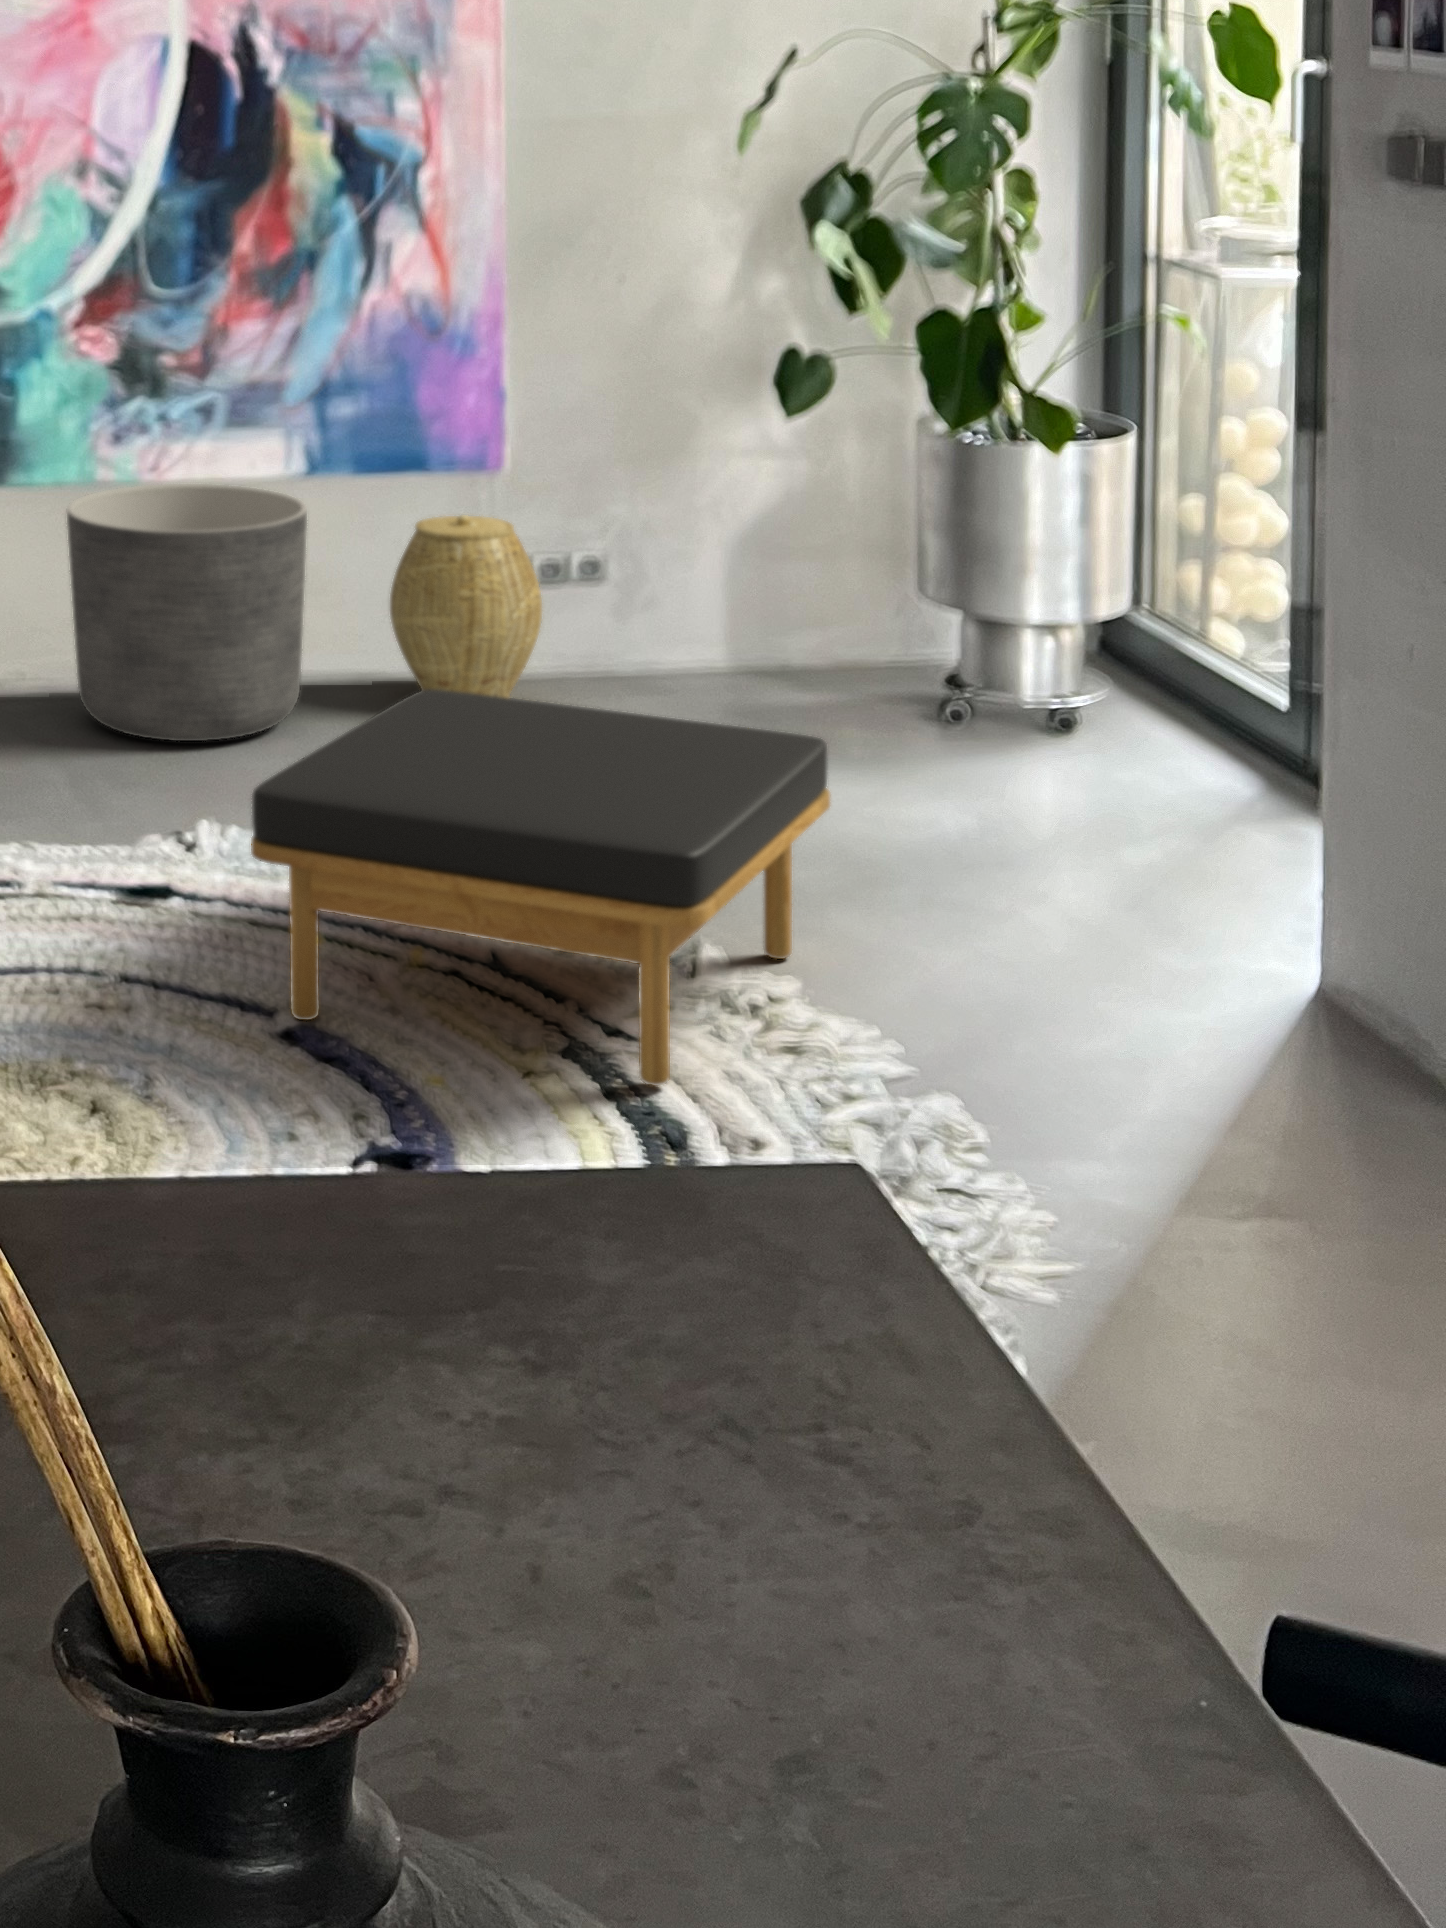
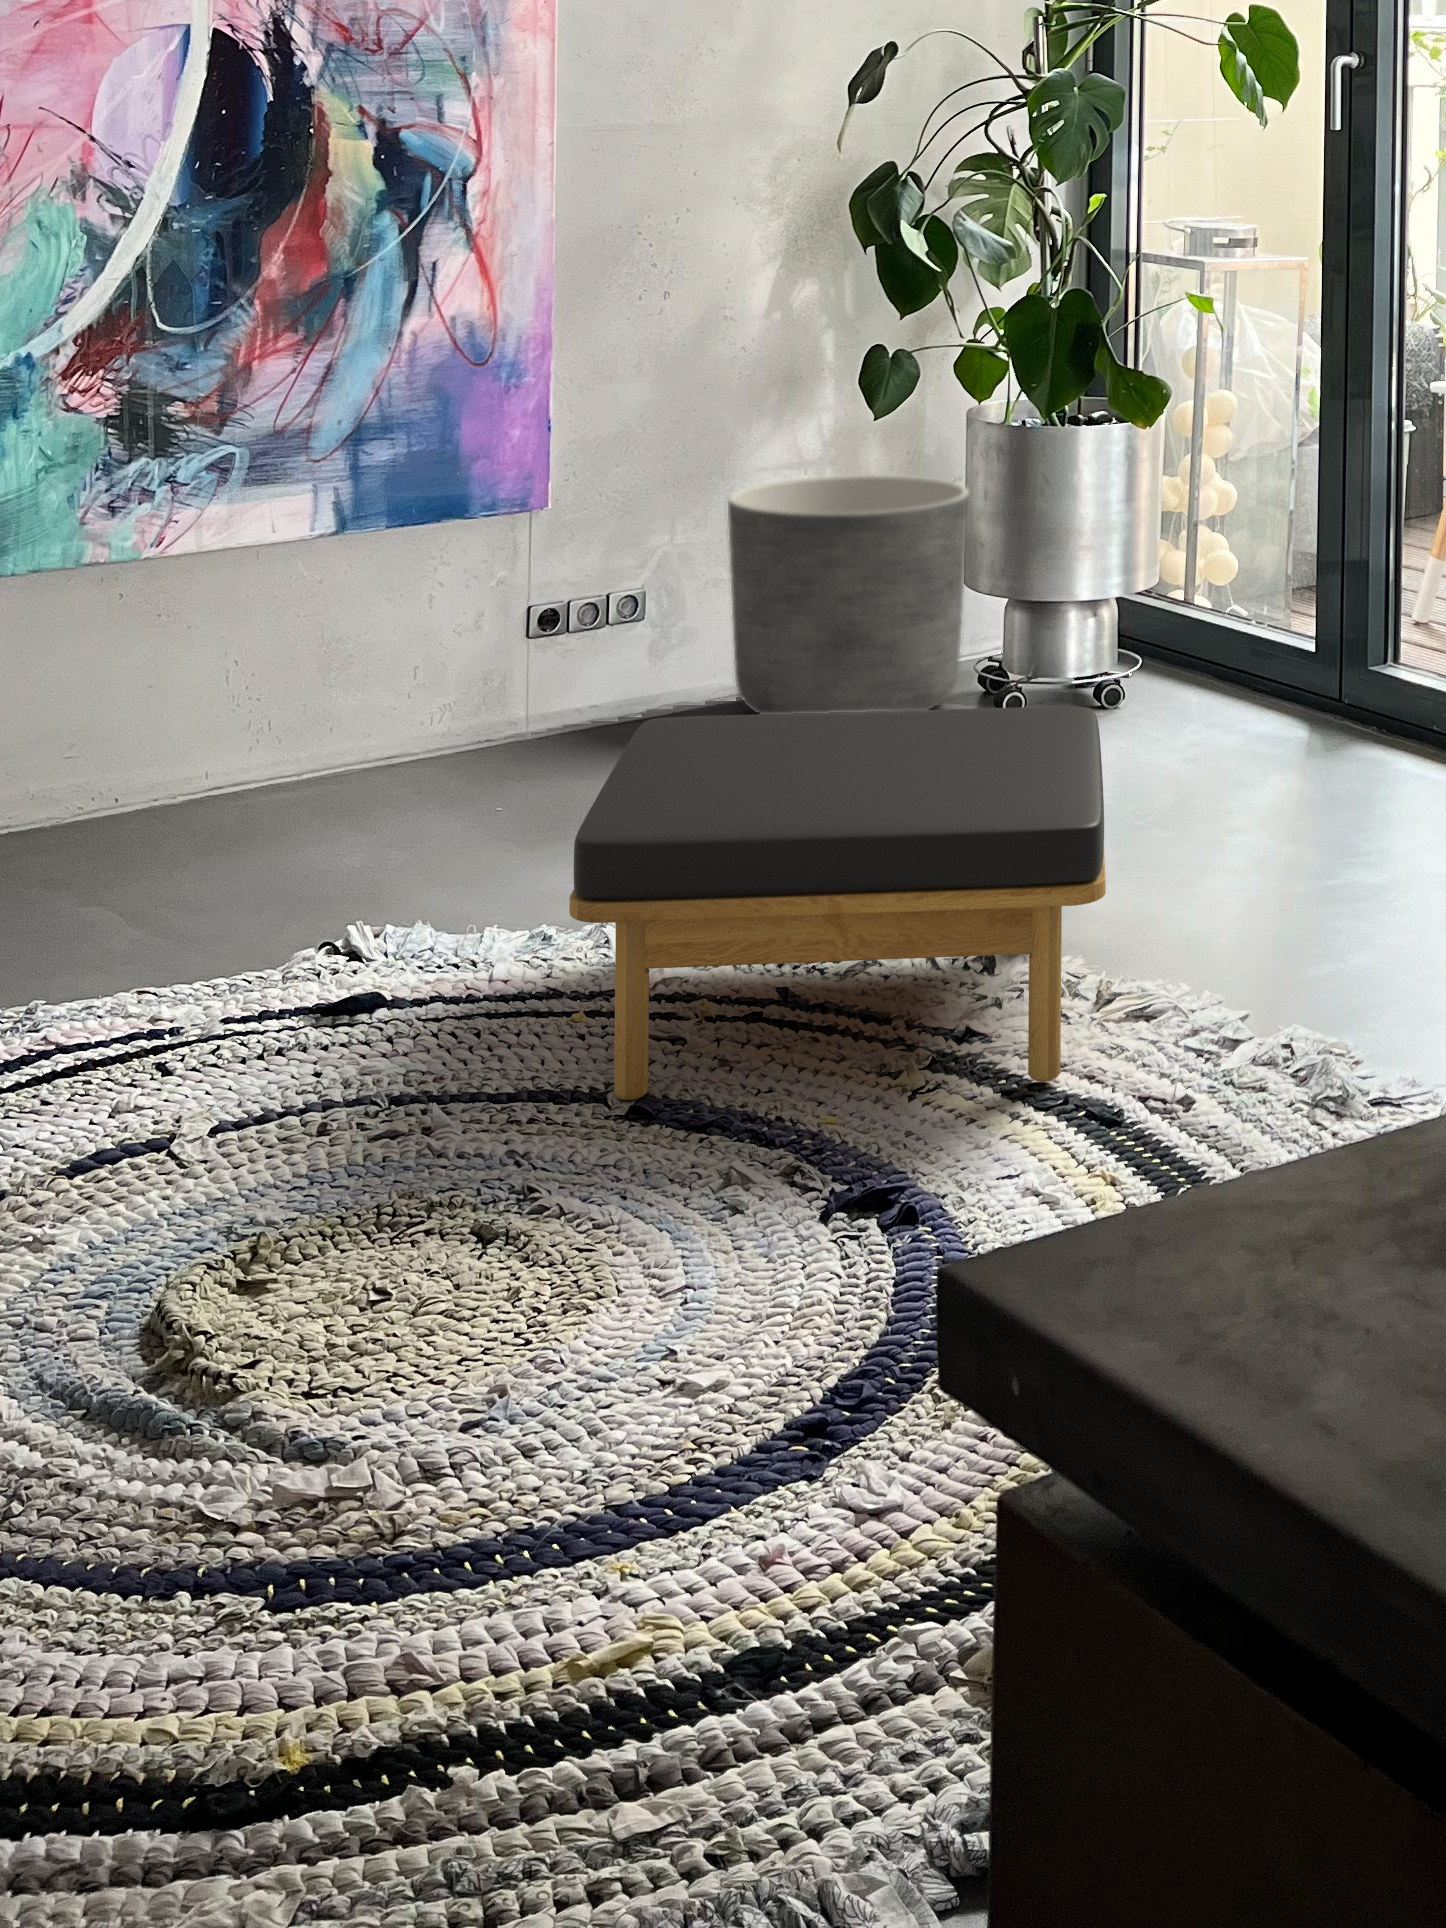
planter: present [67,484,307,741] -> present [728,475,969,714]
woven basket: present [390,515,542,698] -> none [436,552,606,765]

